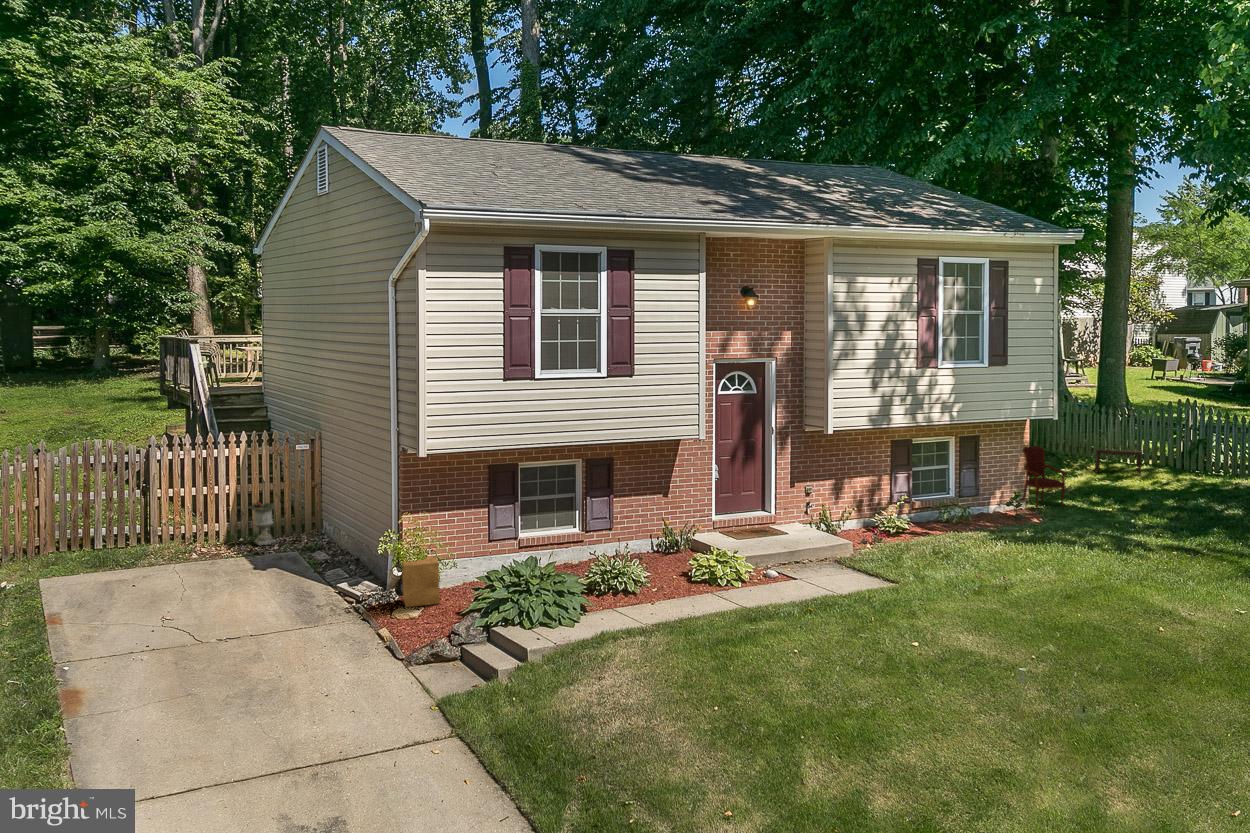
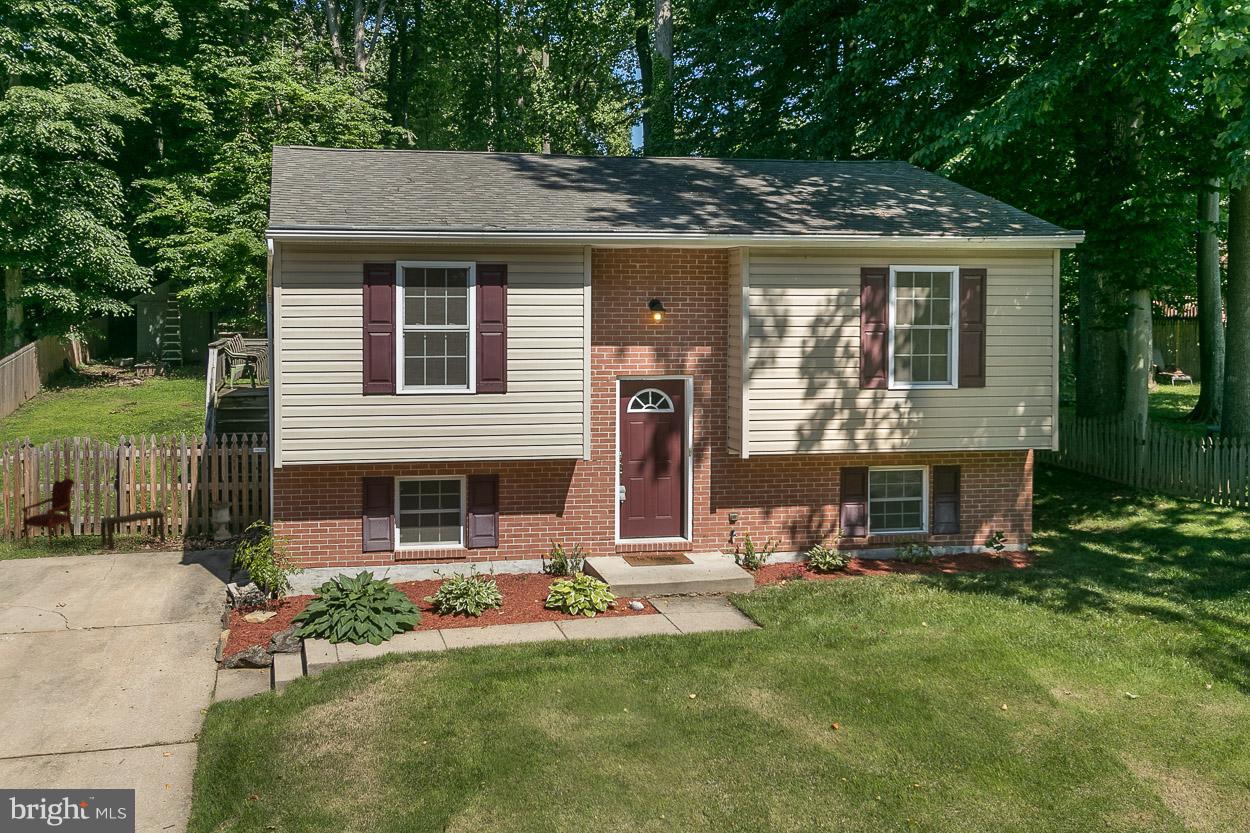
armchair: present [1022,446,1066,508] -> present [22,479,75,548]
bench: present [1095,449,1142,475] -> present [101,510,165,550]
cardboard box: present [402,557,440,607] -> none [267,563,308,609]

